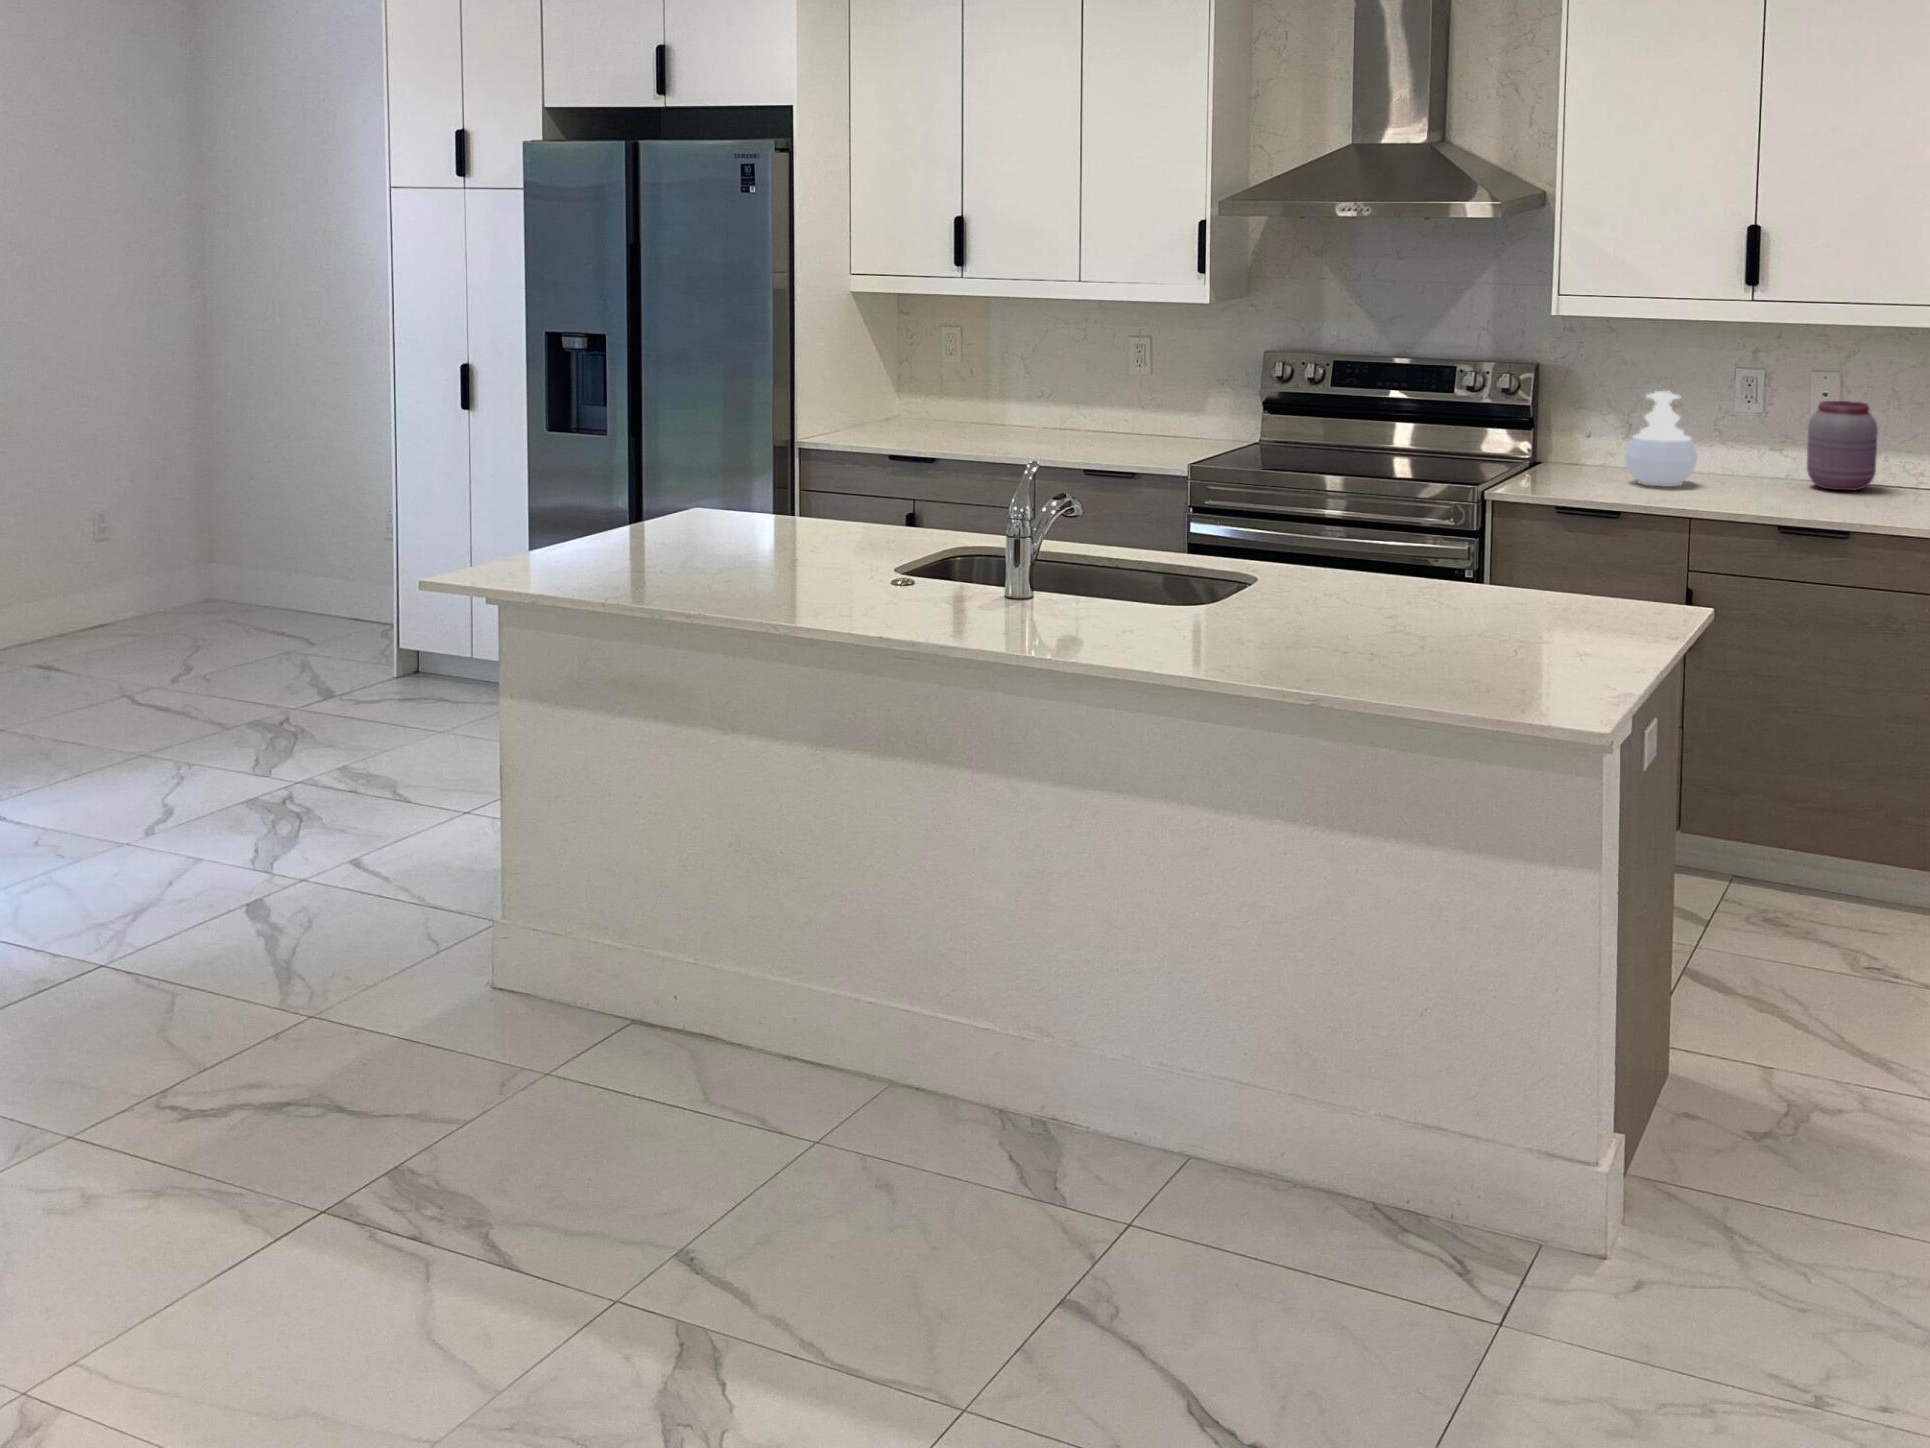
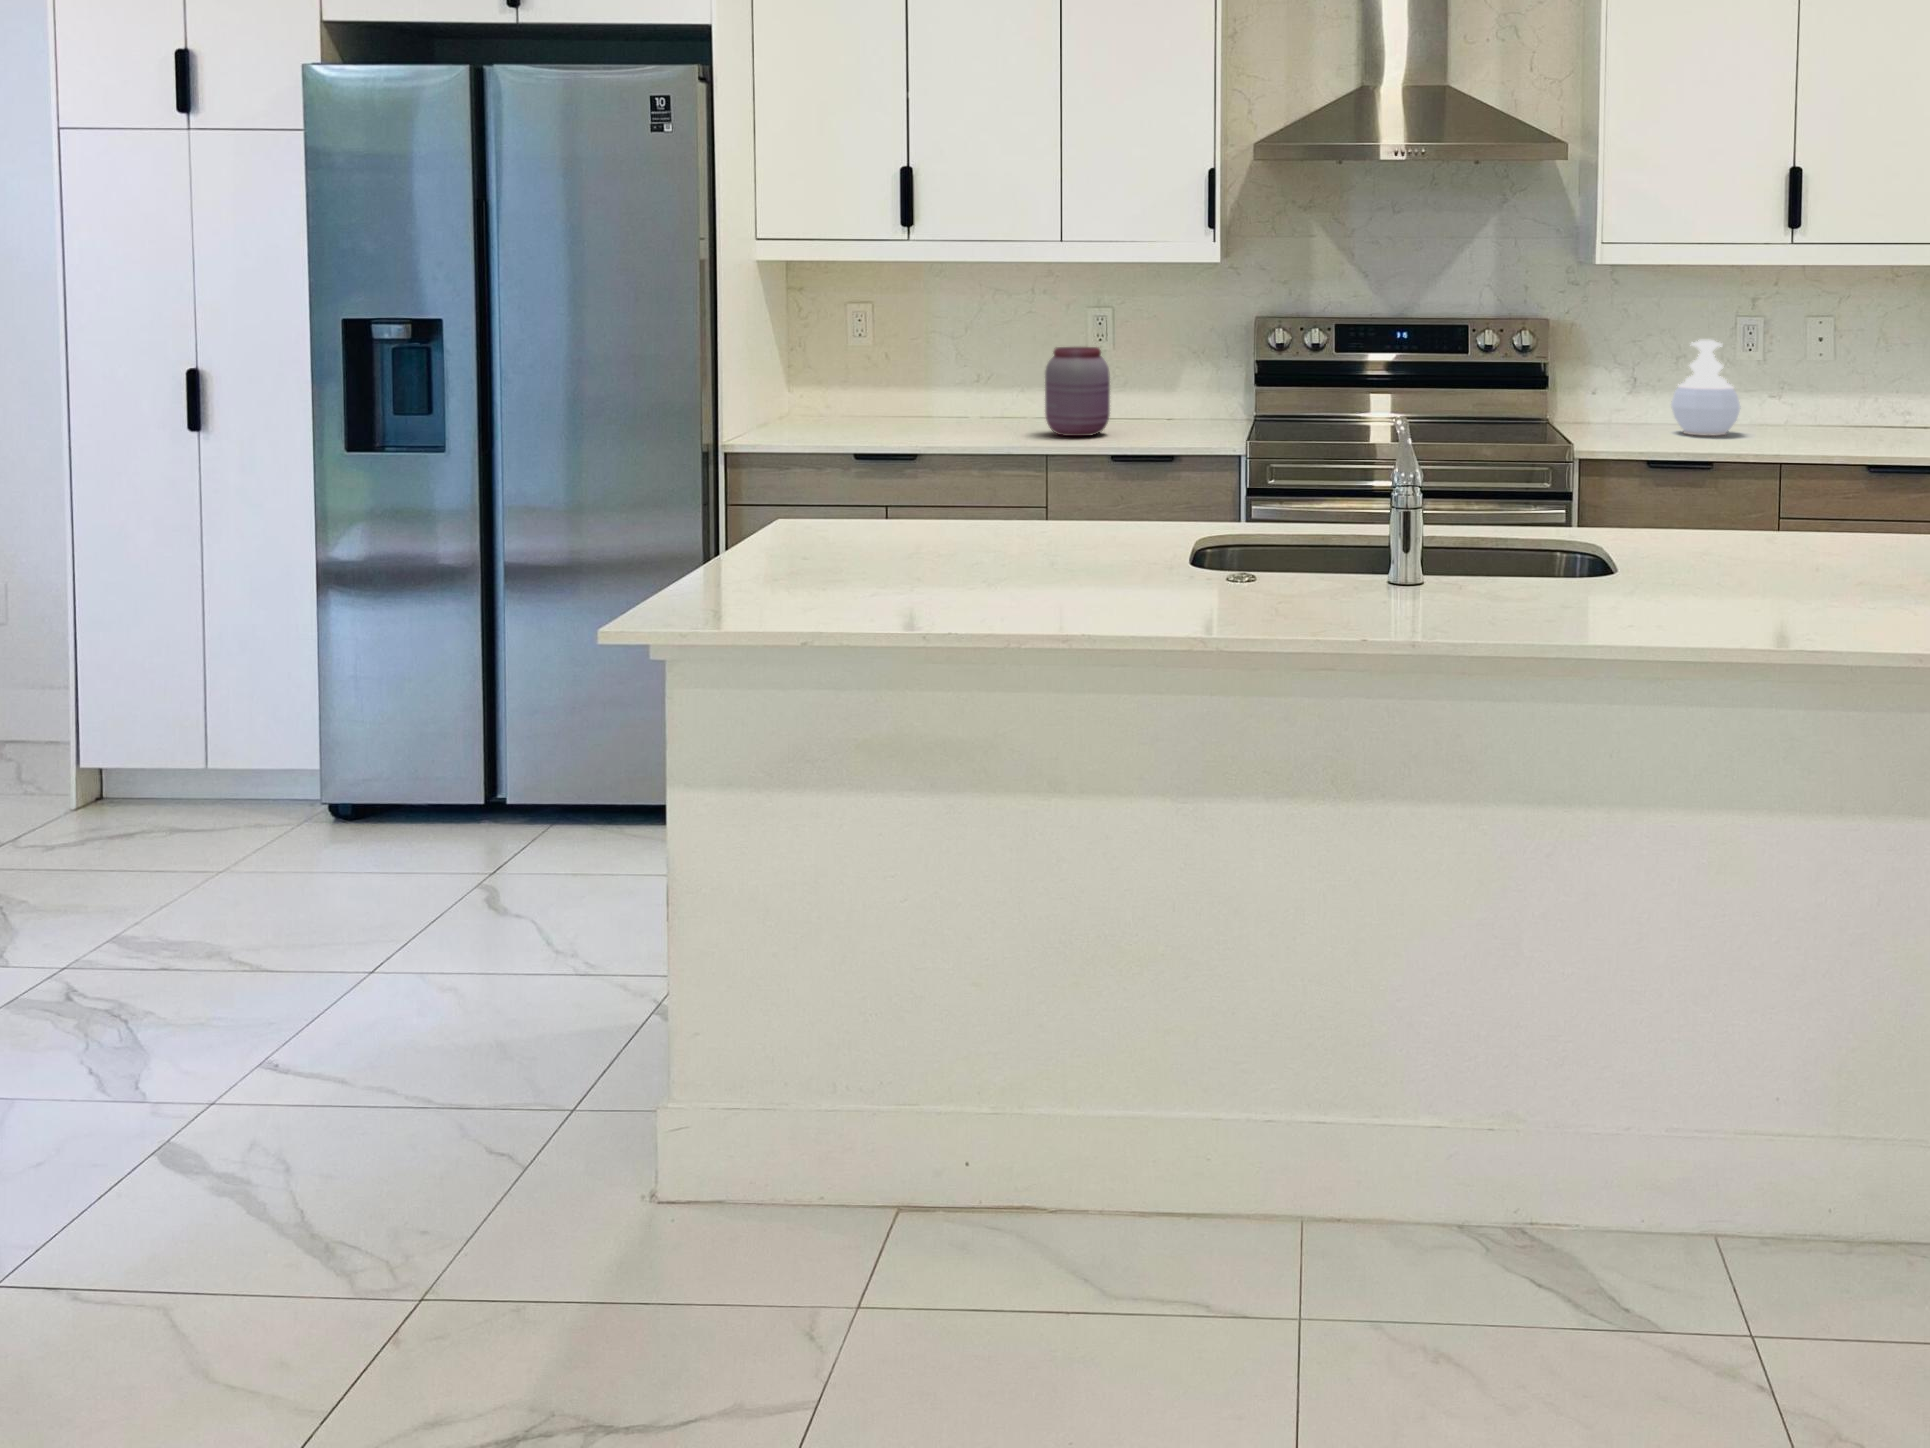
jar: present [1807,401,1878,490] -> present [1045,347,1110,436]

